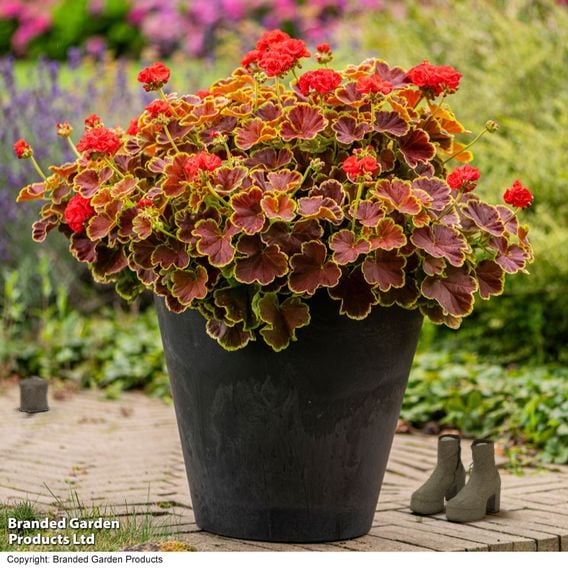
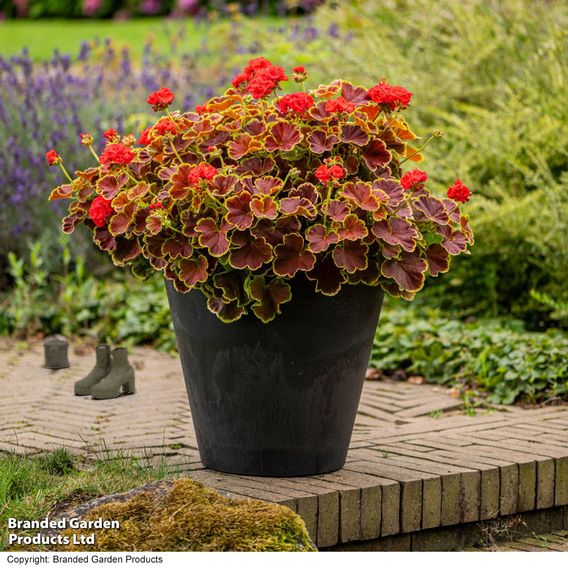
boots: present [410,434,501,522] -> present [74,345,135,399]

